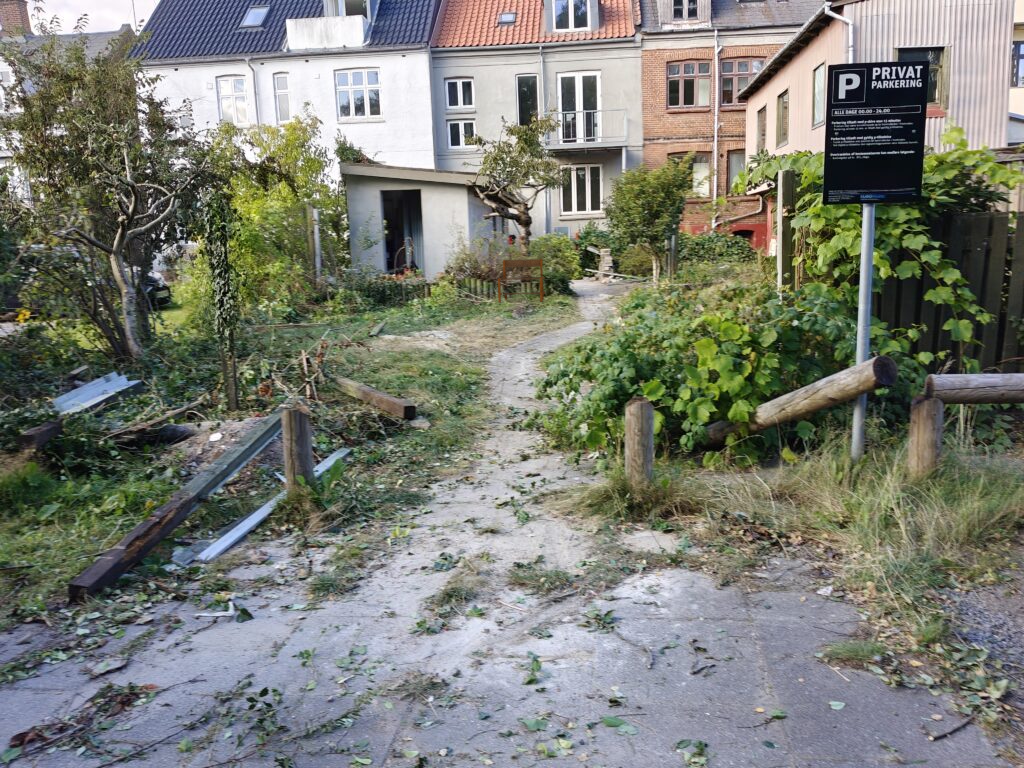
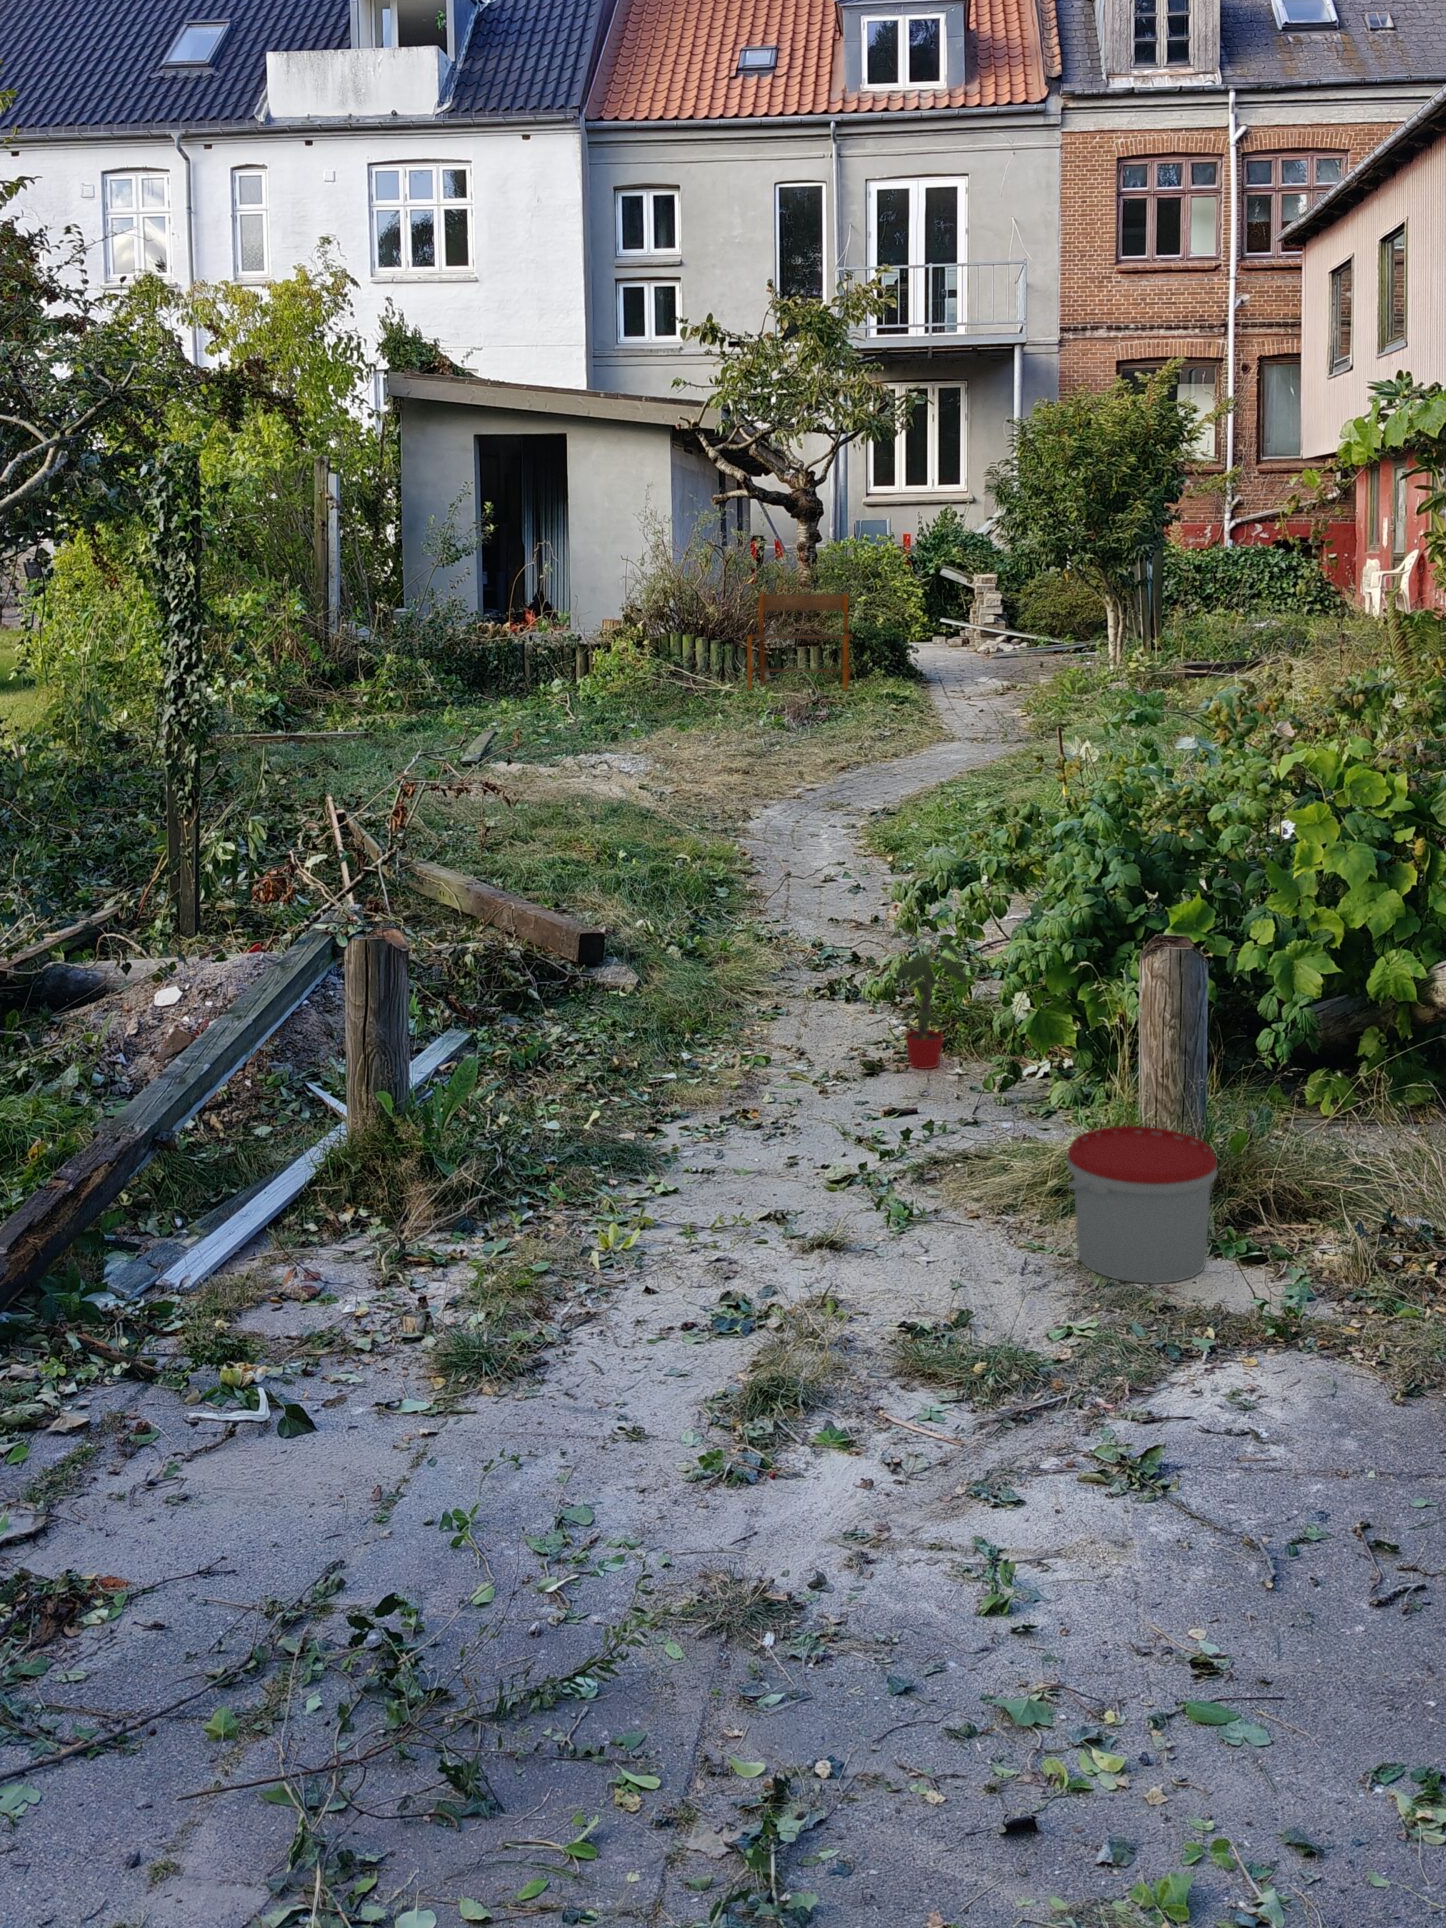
potted plant: none [517,398,561,460] -> present [873,925,967,1069]
bucket: none [590,480,654,545] -> present [1067,1126,1217,1283]

